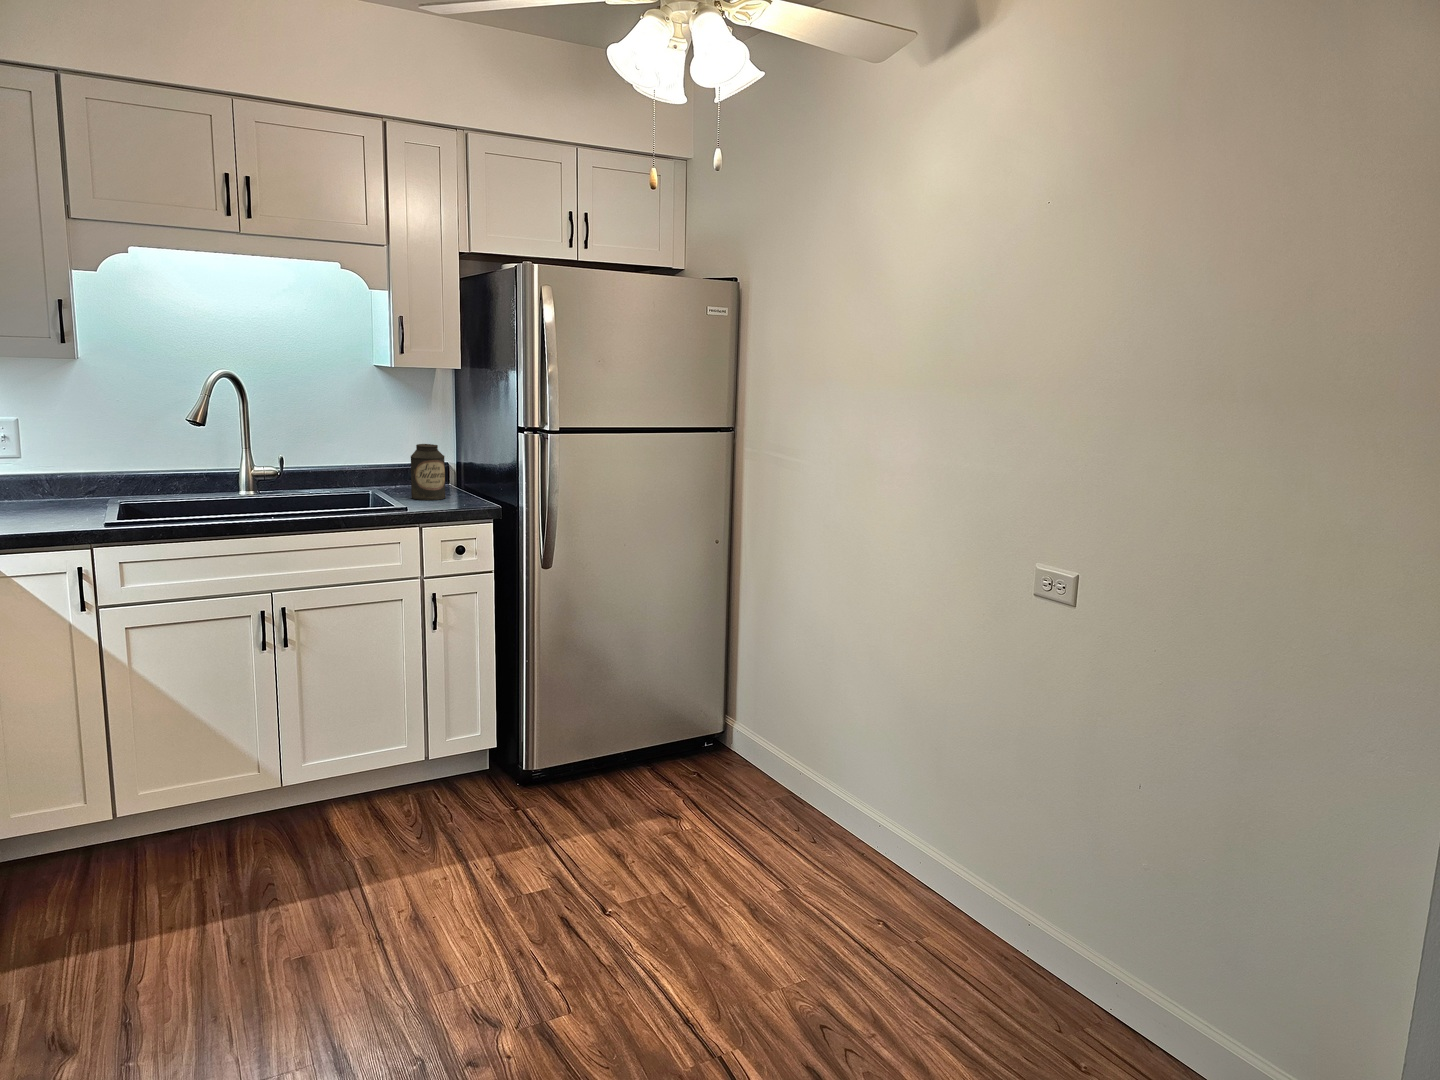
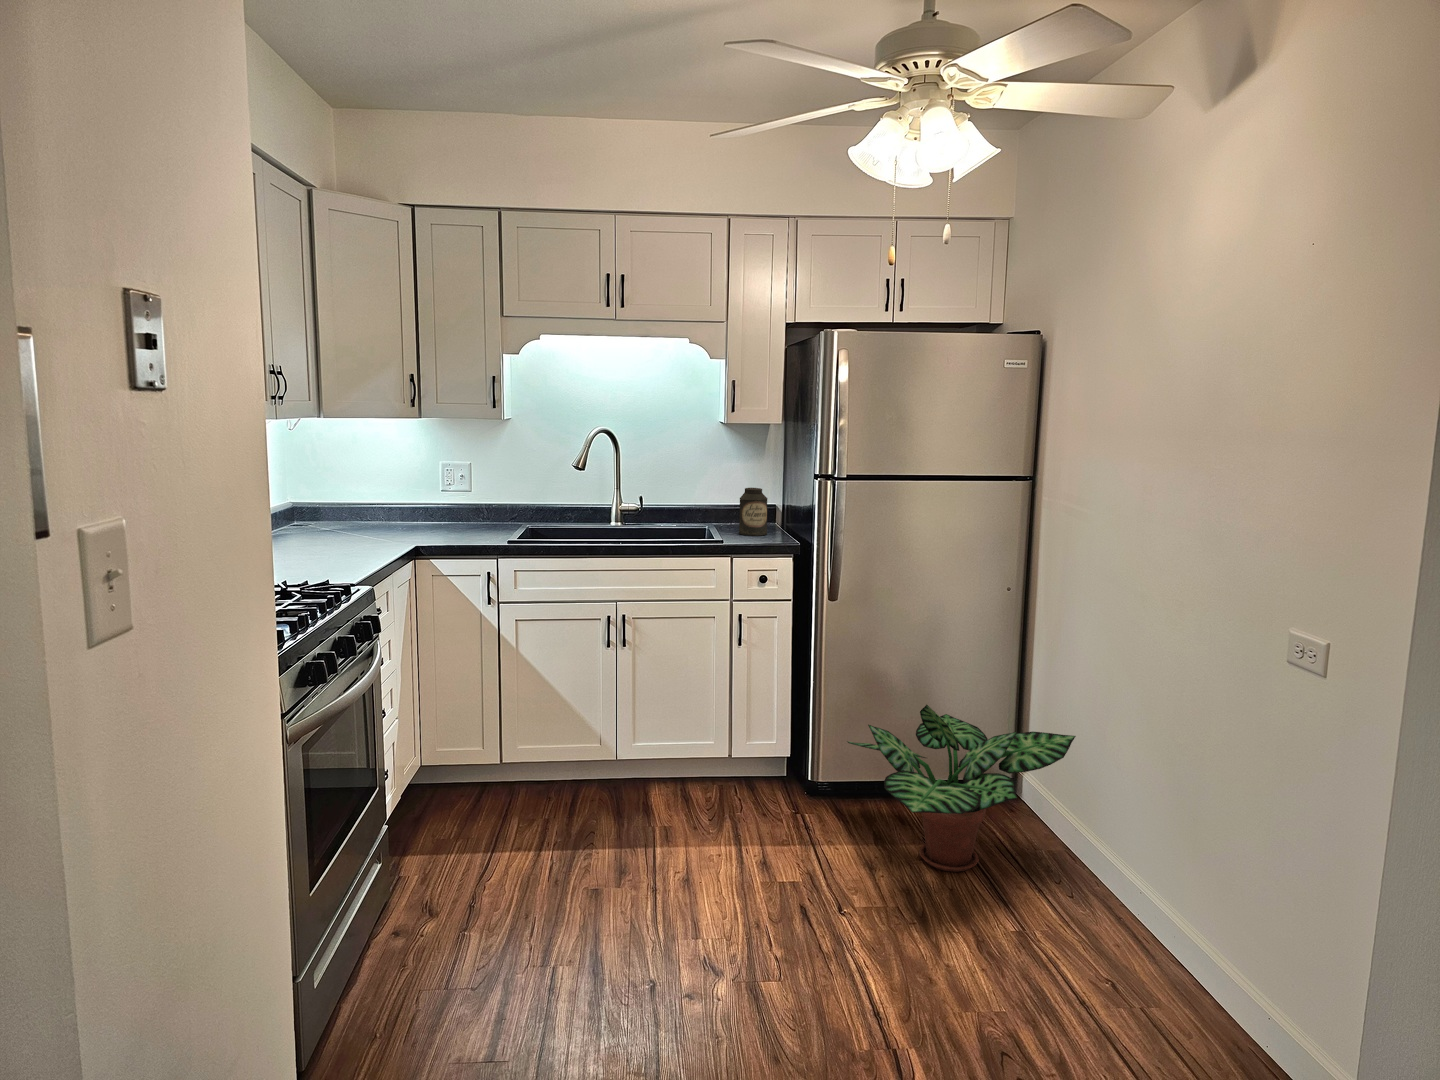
potted plant: none [567,673,803,842] -> present [847,705,1076,872]

